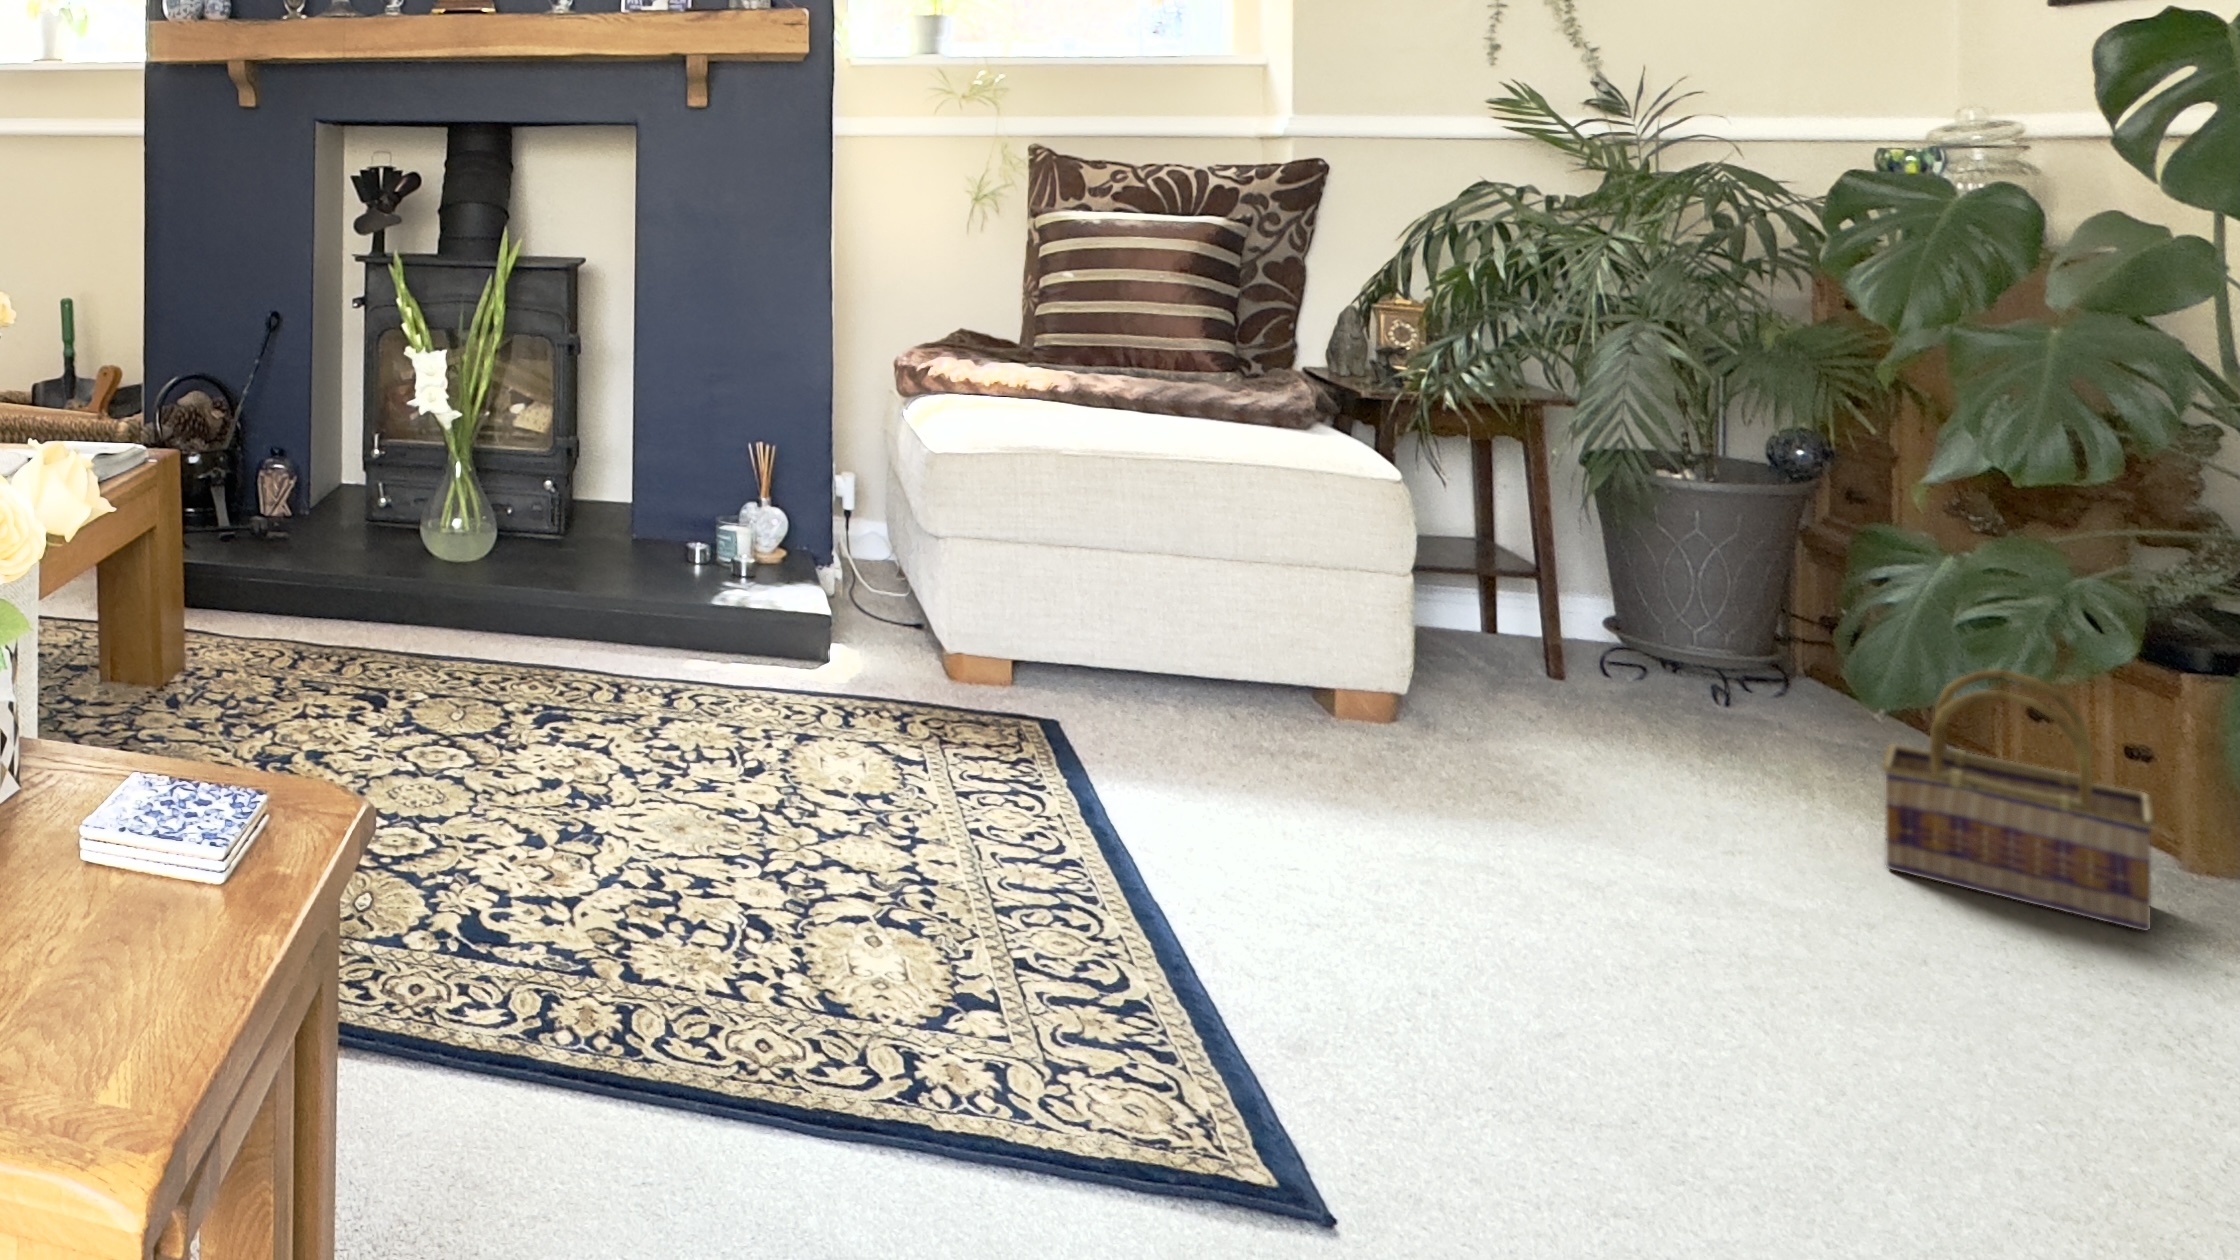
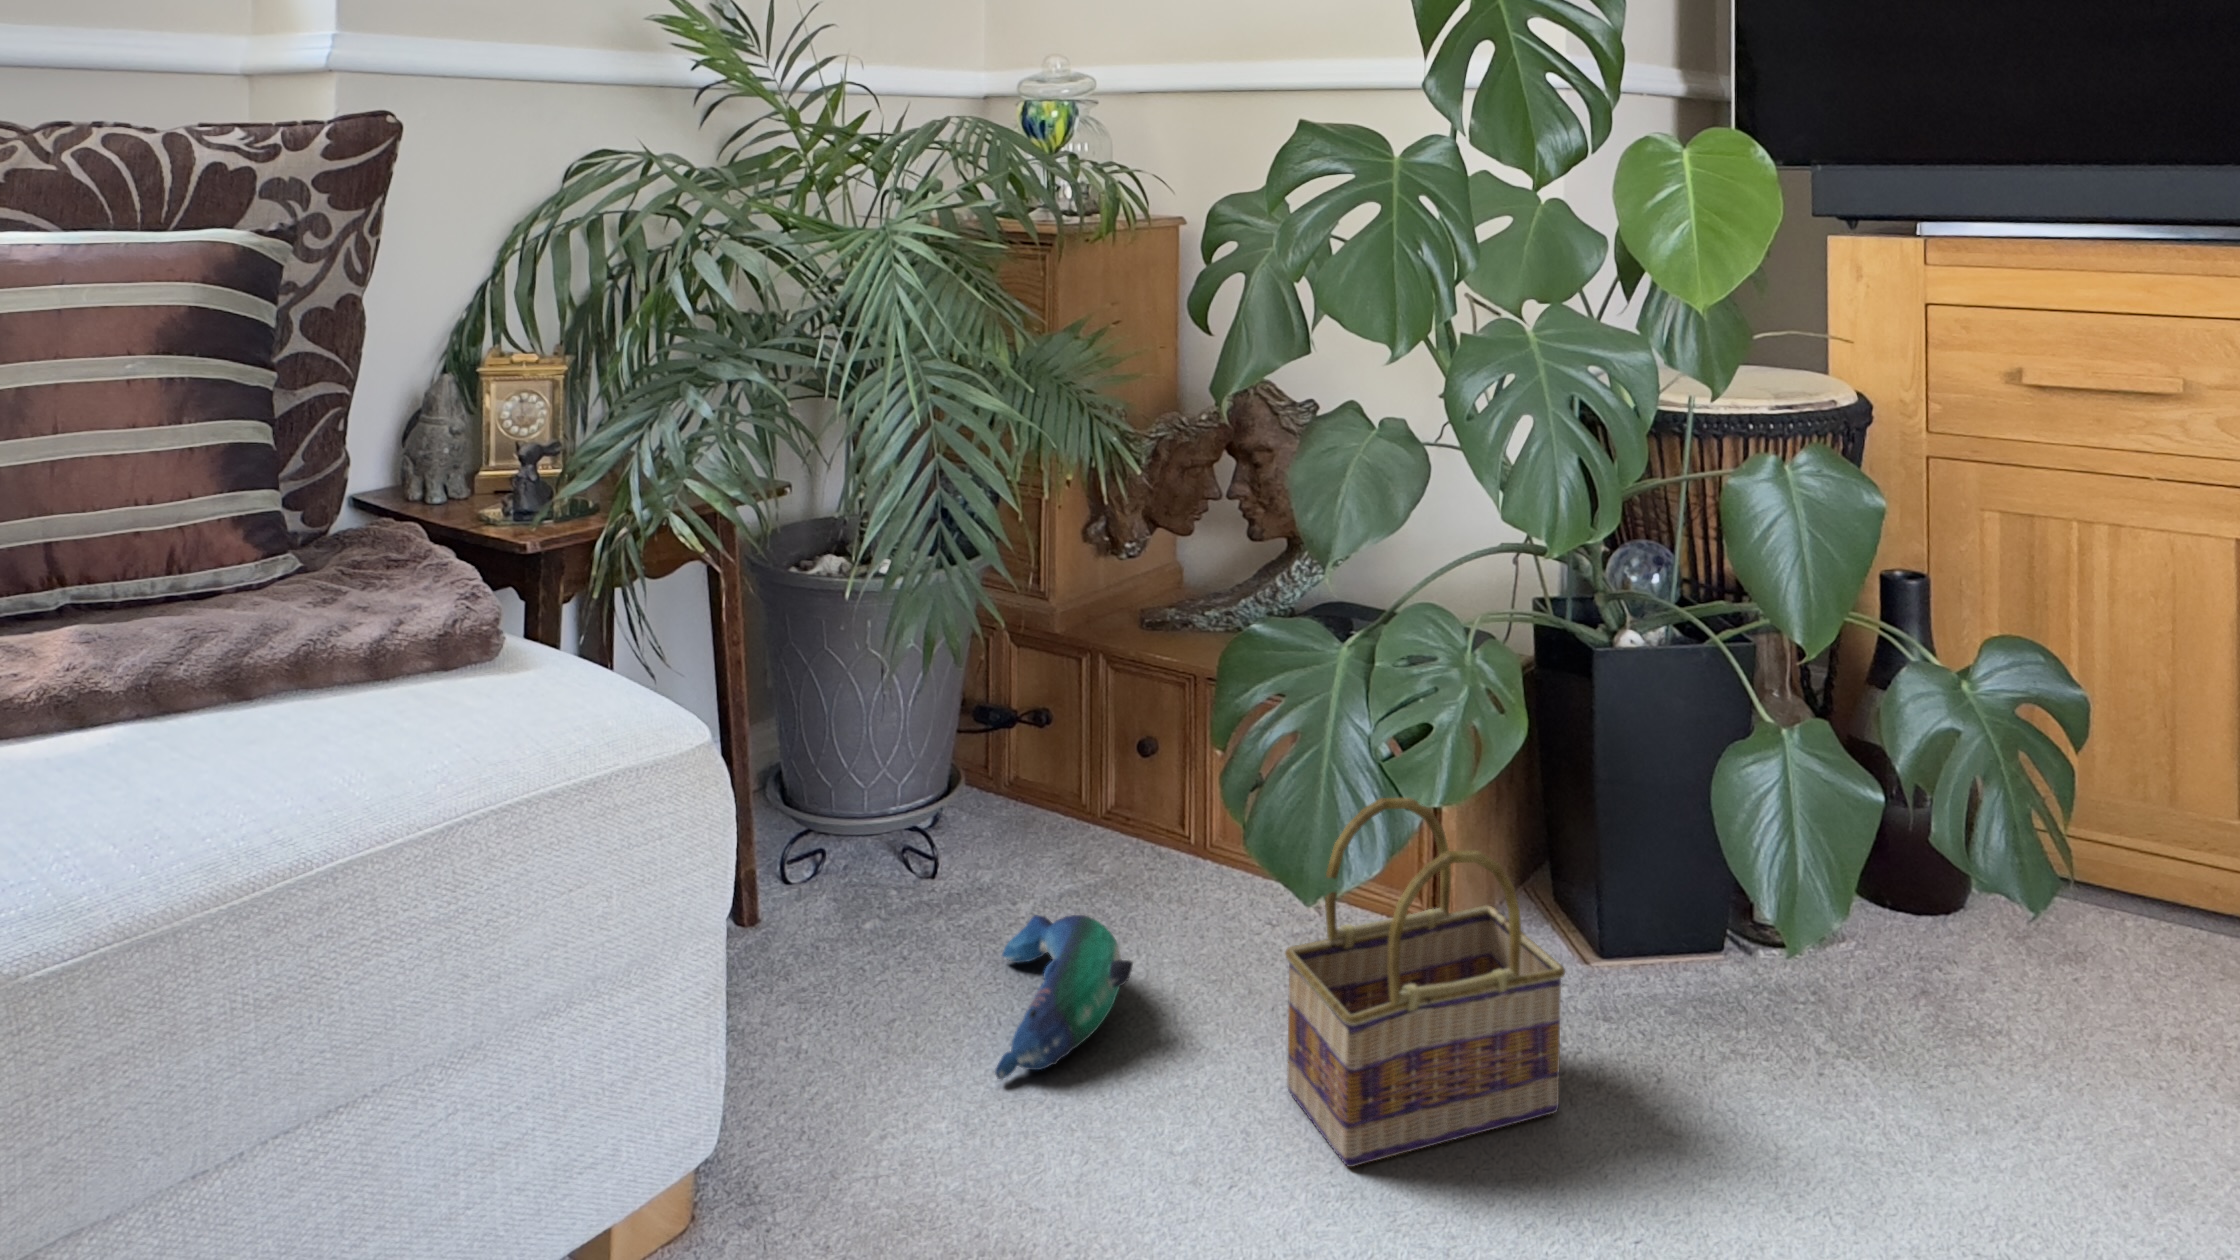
plush toy: none [1658,719,1813,778] -> present [995,915,1133,1079]

